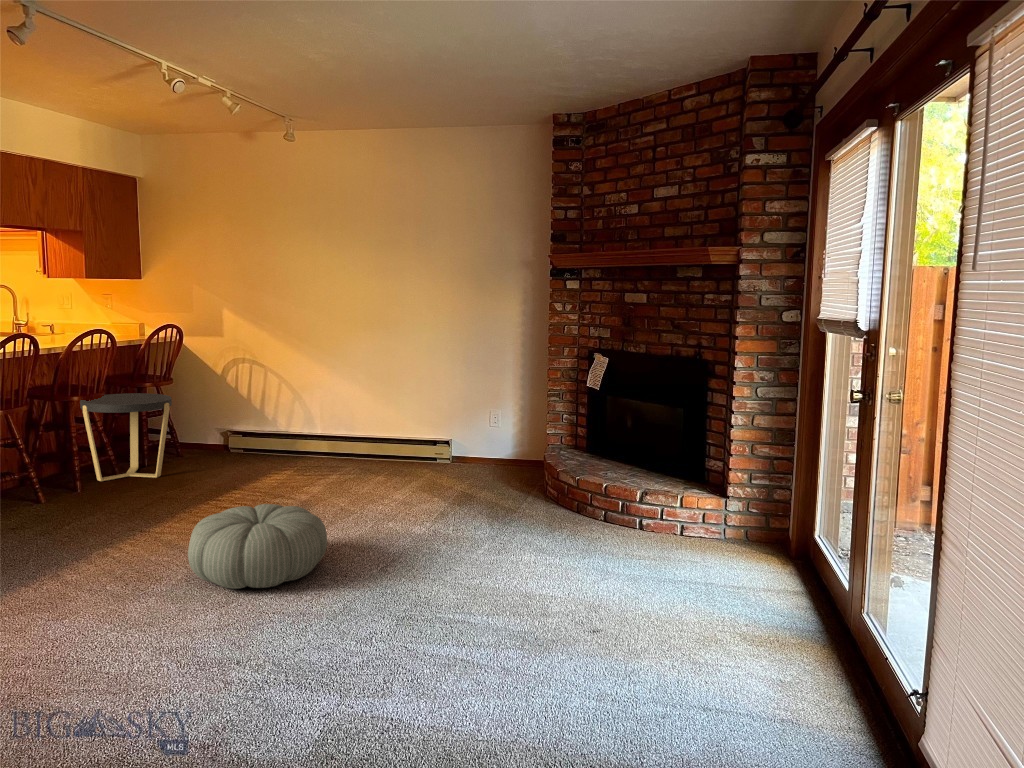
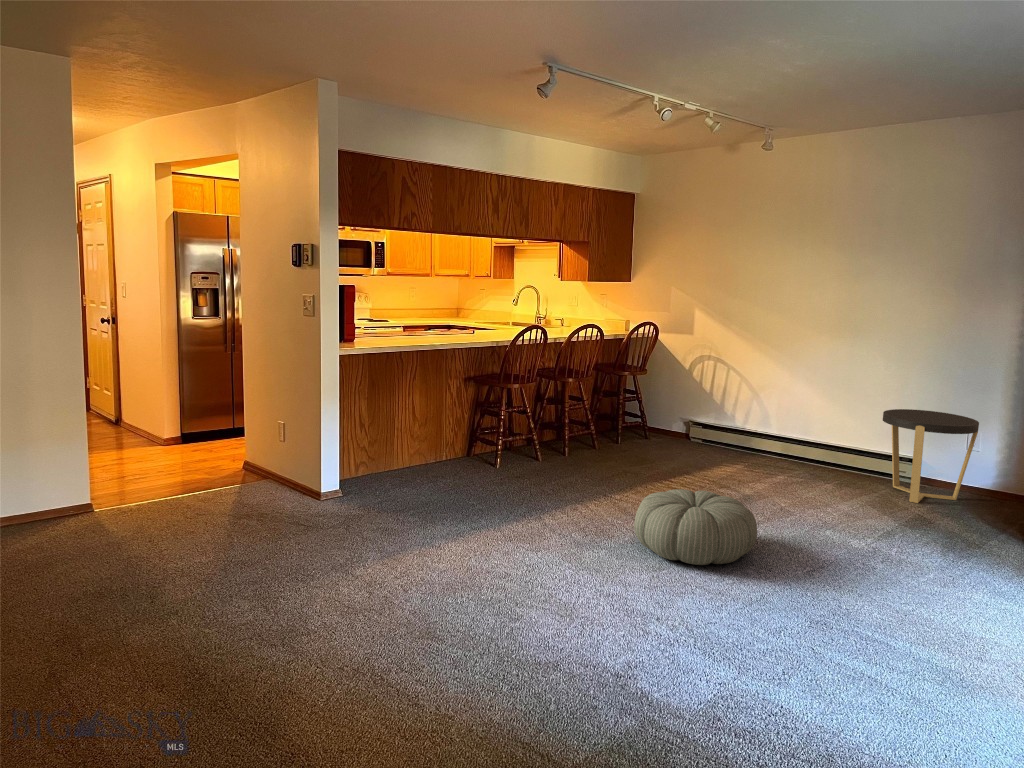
side table: present [80,393,172,481] -> present [883,409,979,503]

